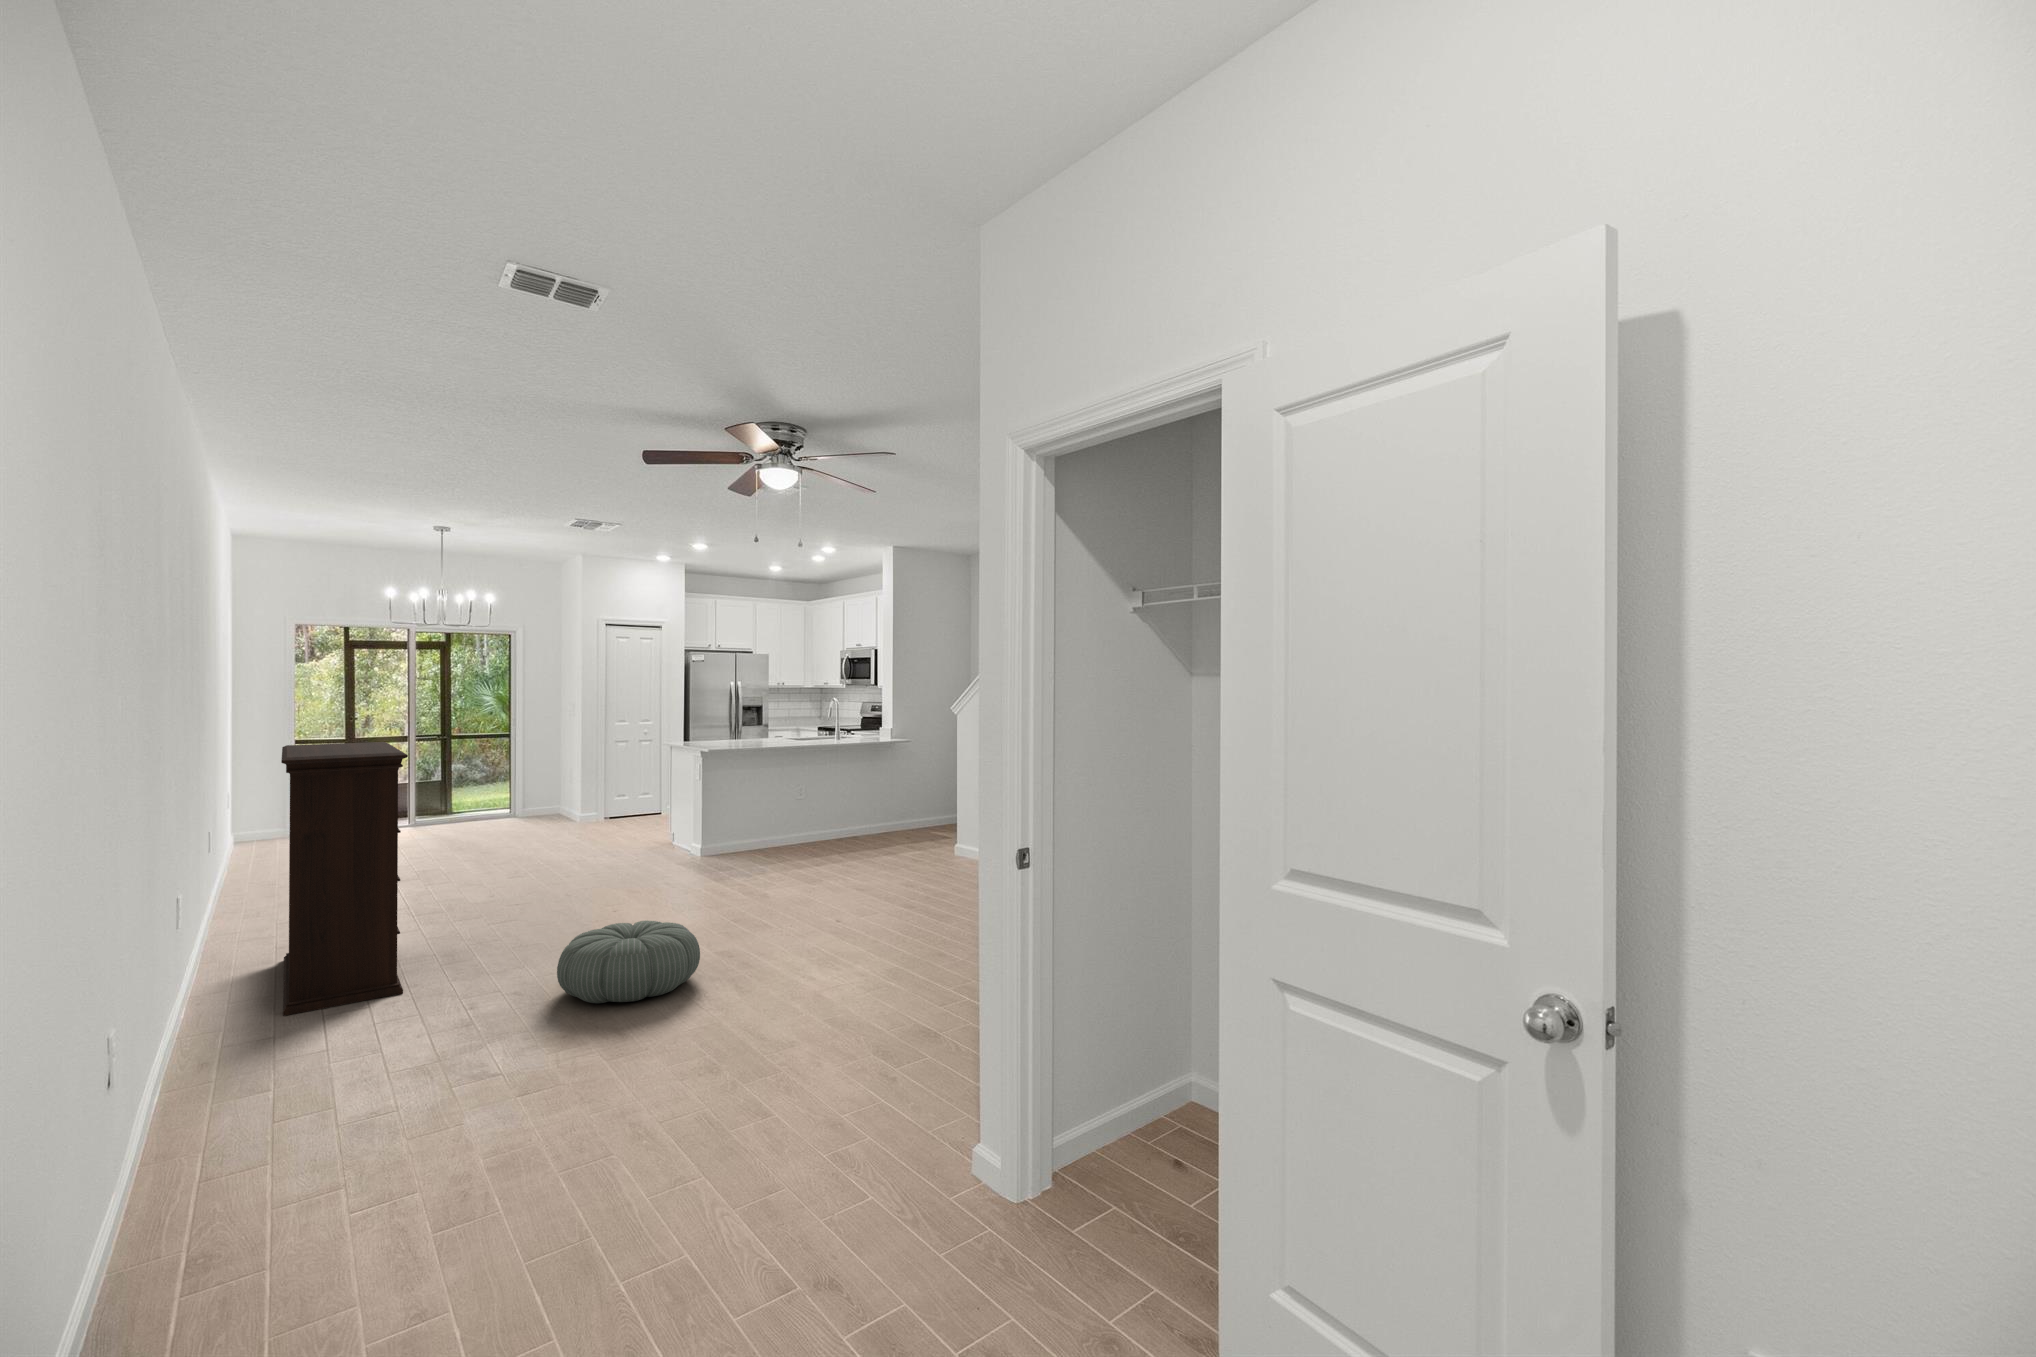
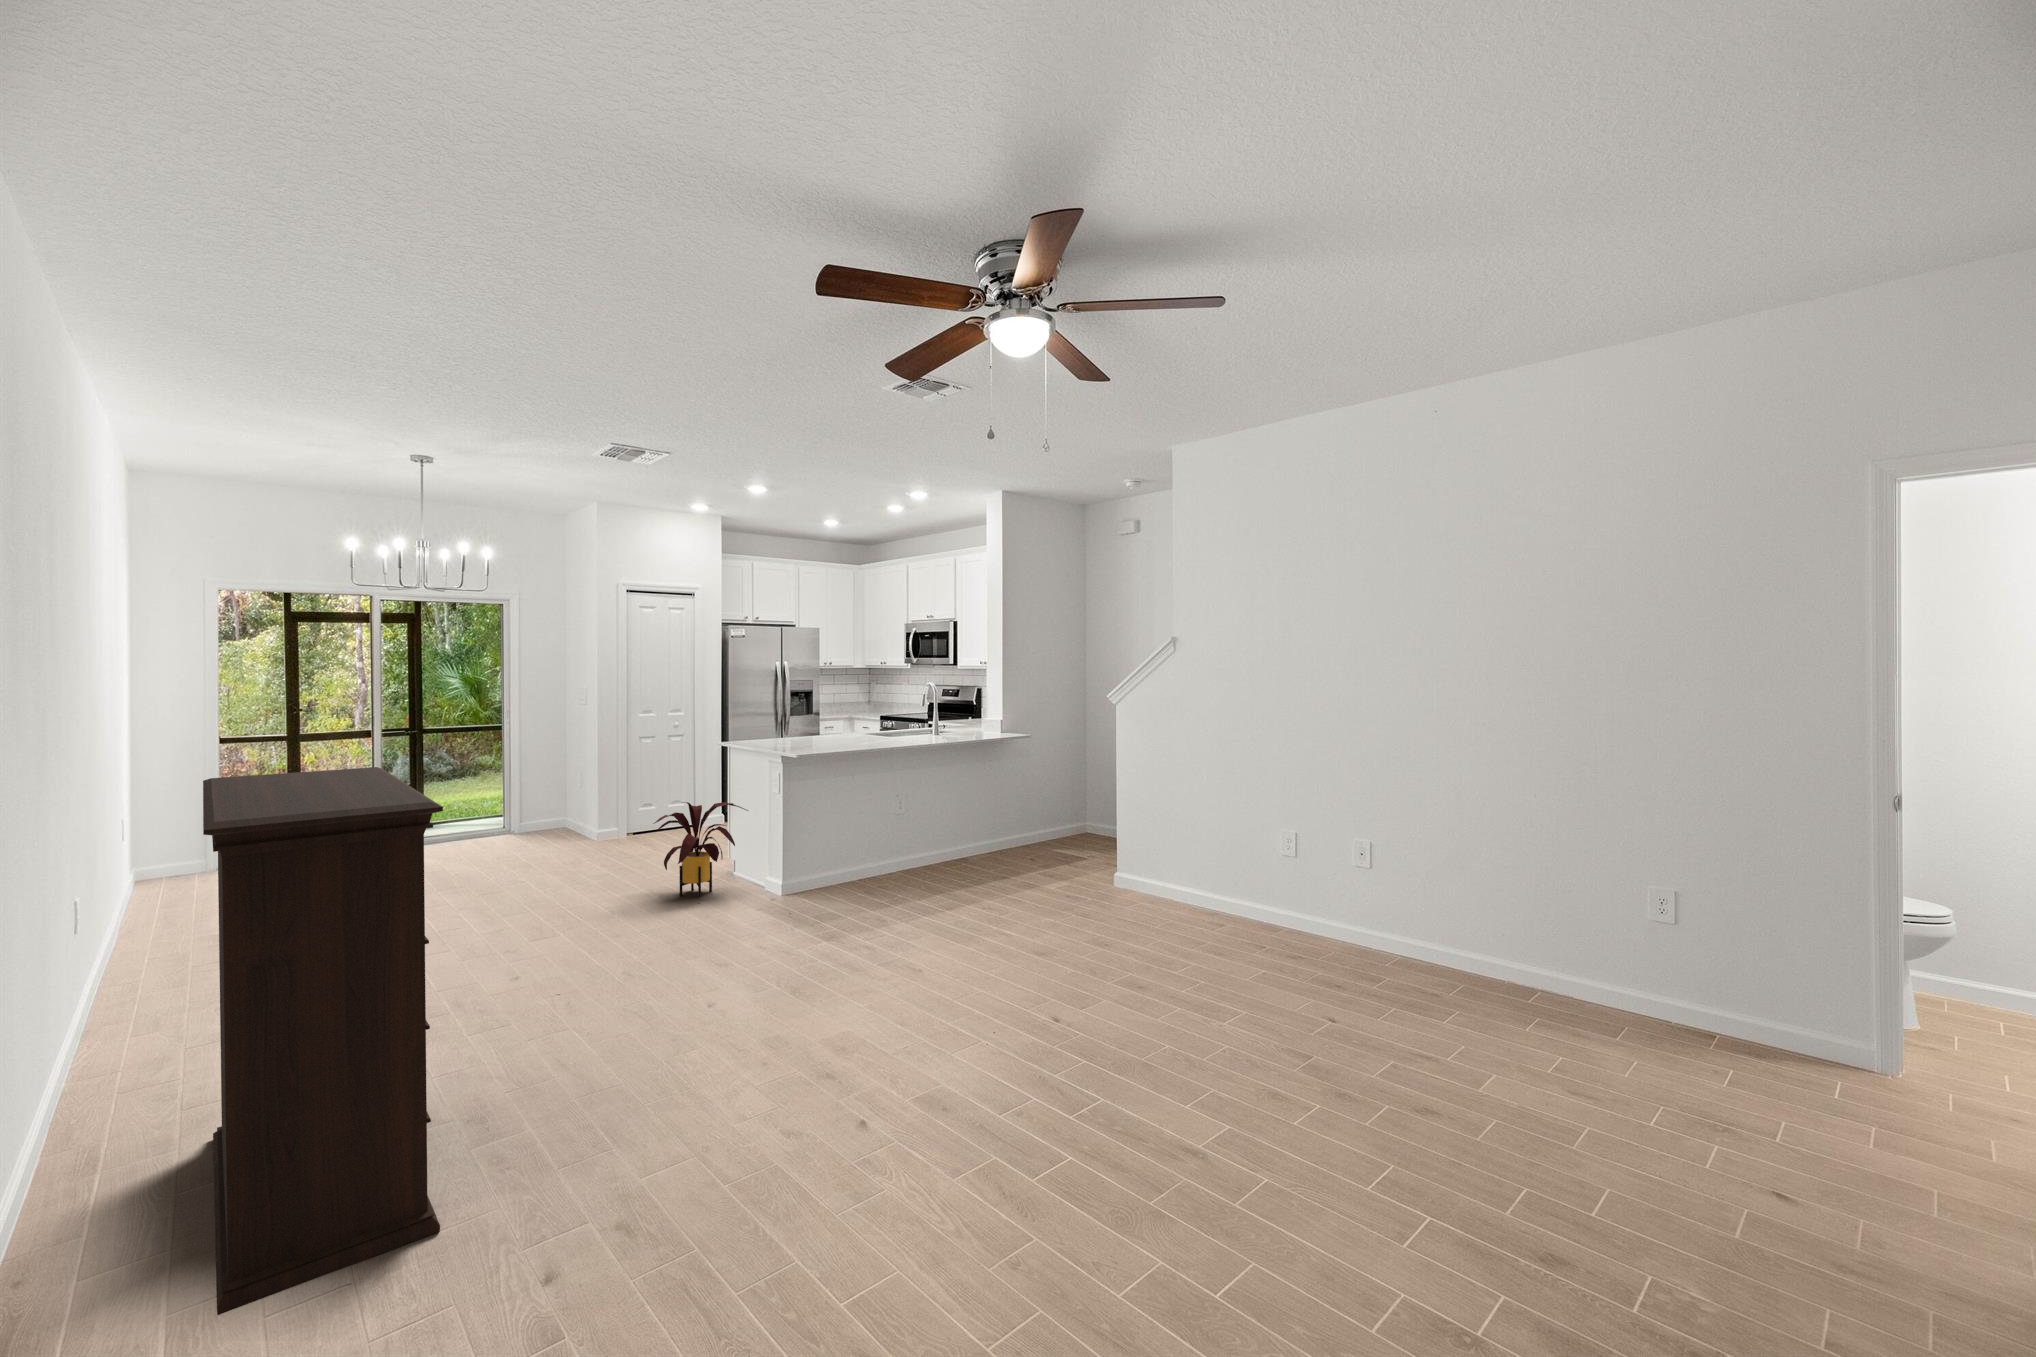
house plant: none [599,785,679,857] -> present [653,802,748,897]
pouf: present [557,920,700,1003] -> none [727,1070,954,1258]

